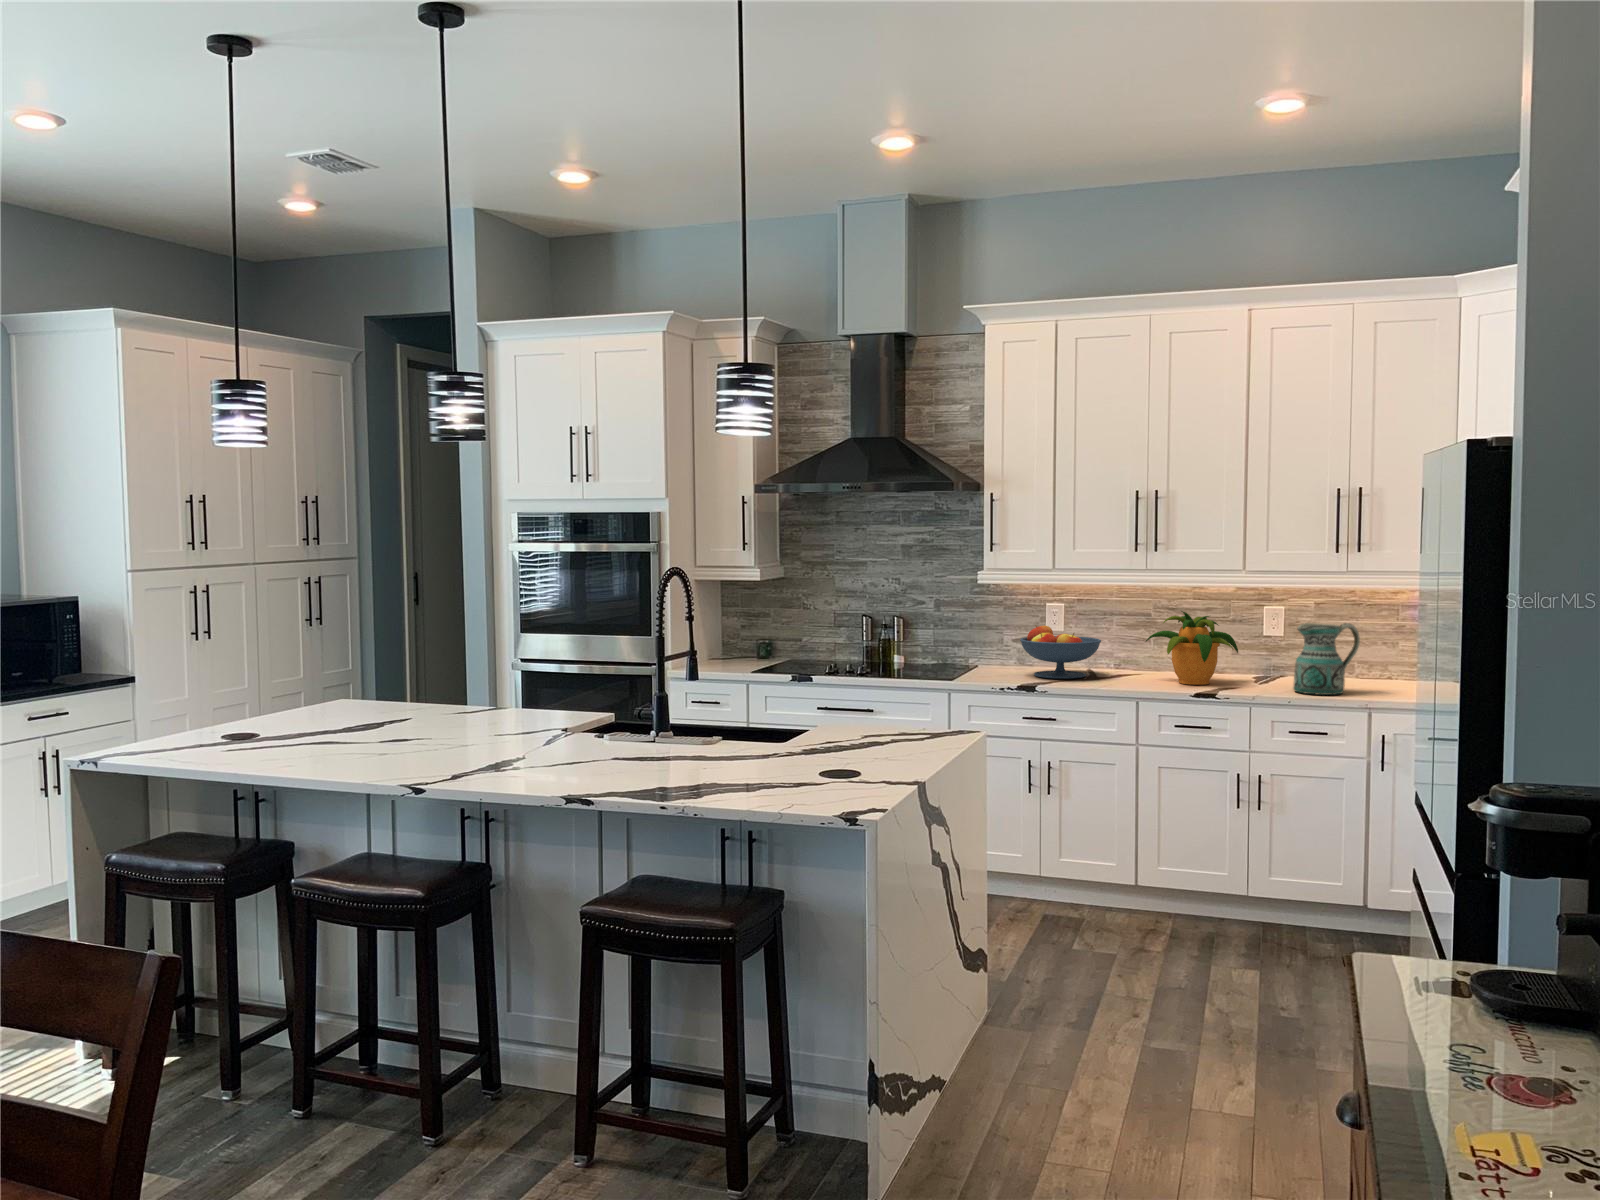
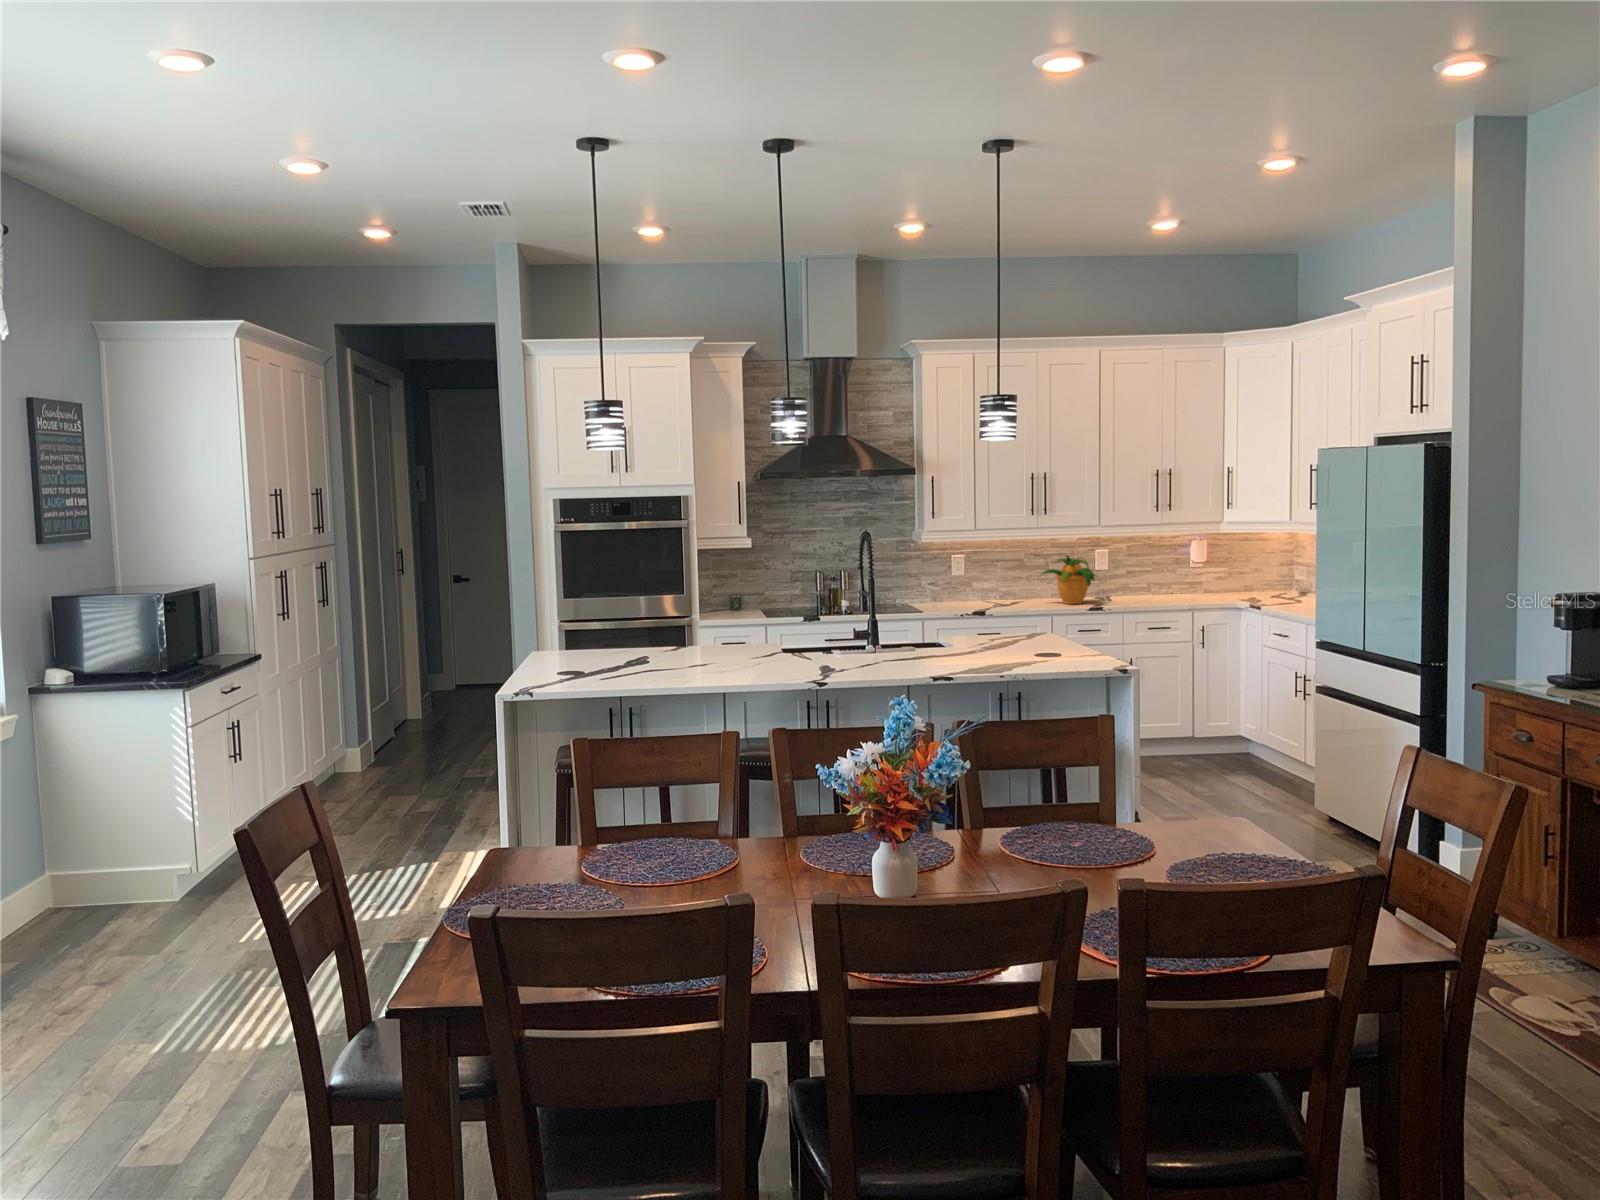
ceramic pitcher: present [1293,623,1360,695] -> none [1140,557,1176,604]
fruit bowl: present [1020,625,1101,679] -> none [952,570,1009,607]

